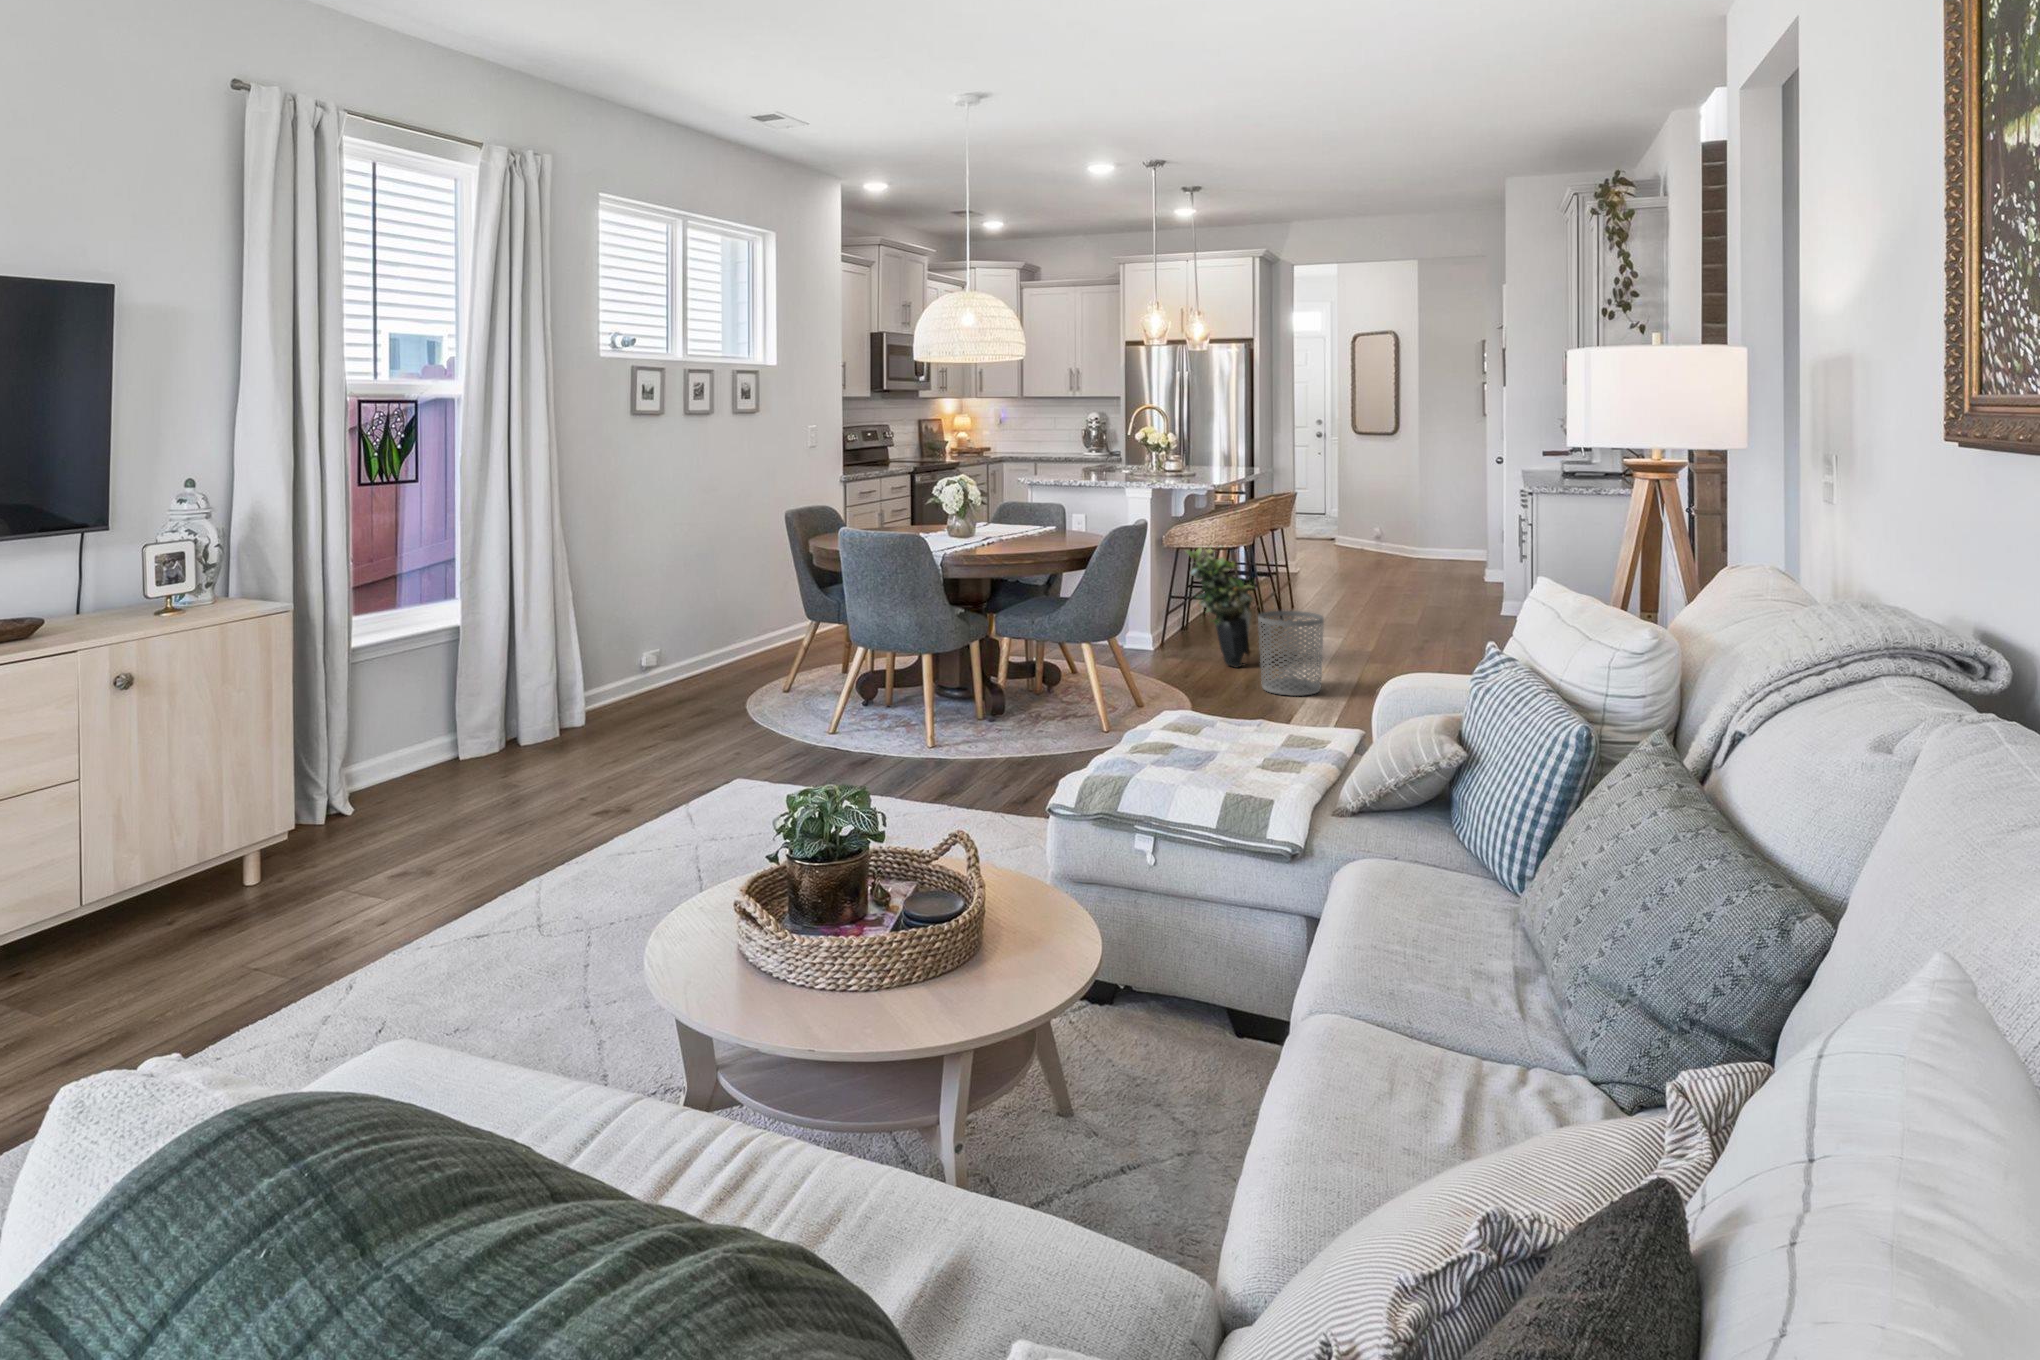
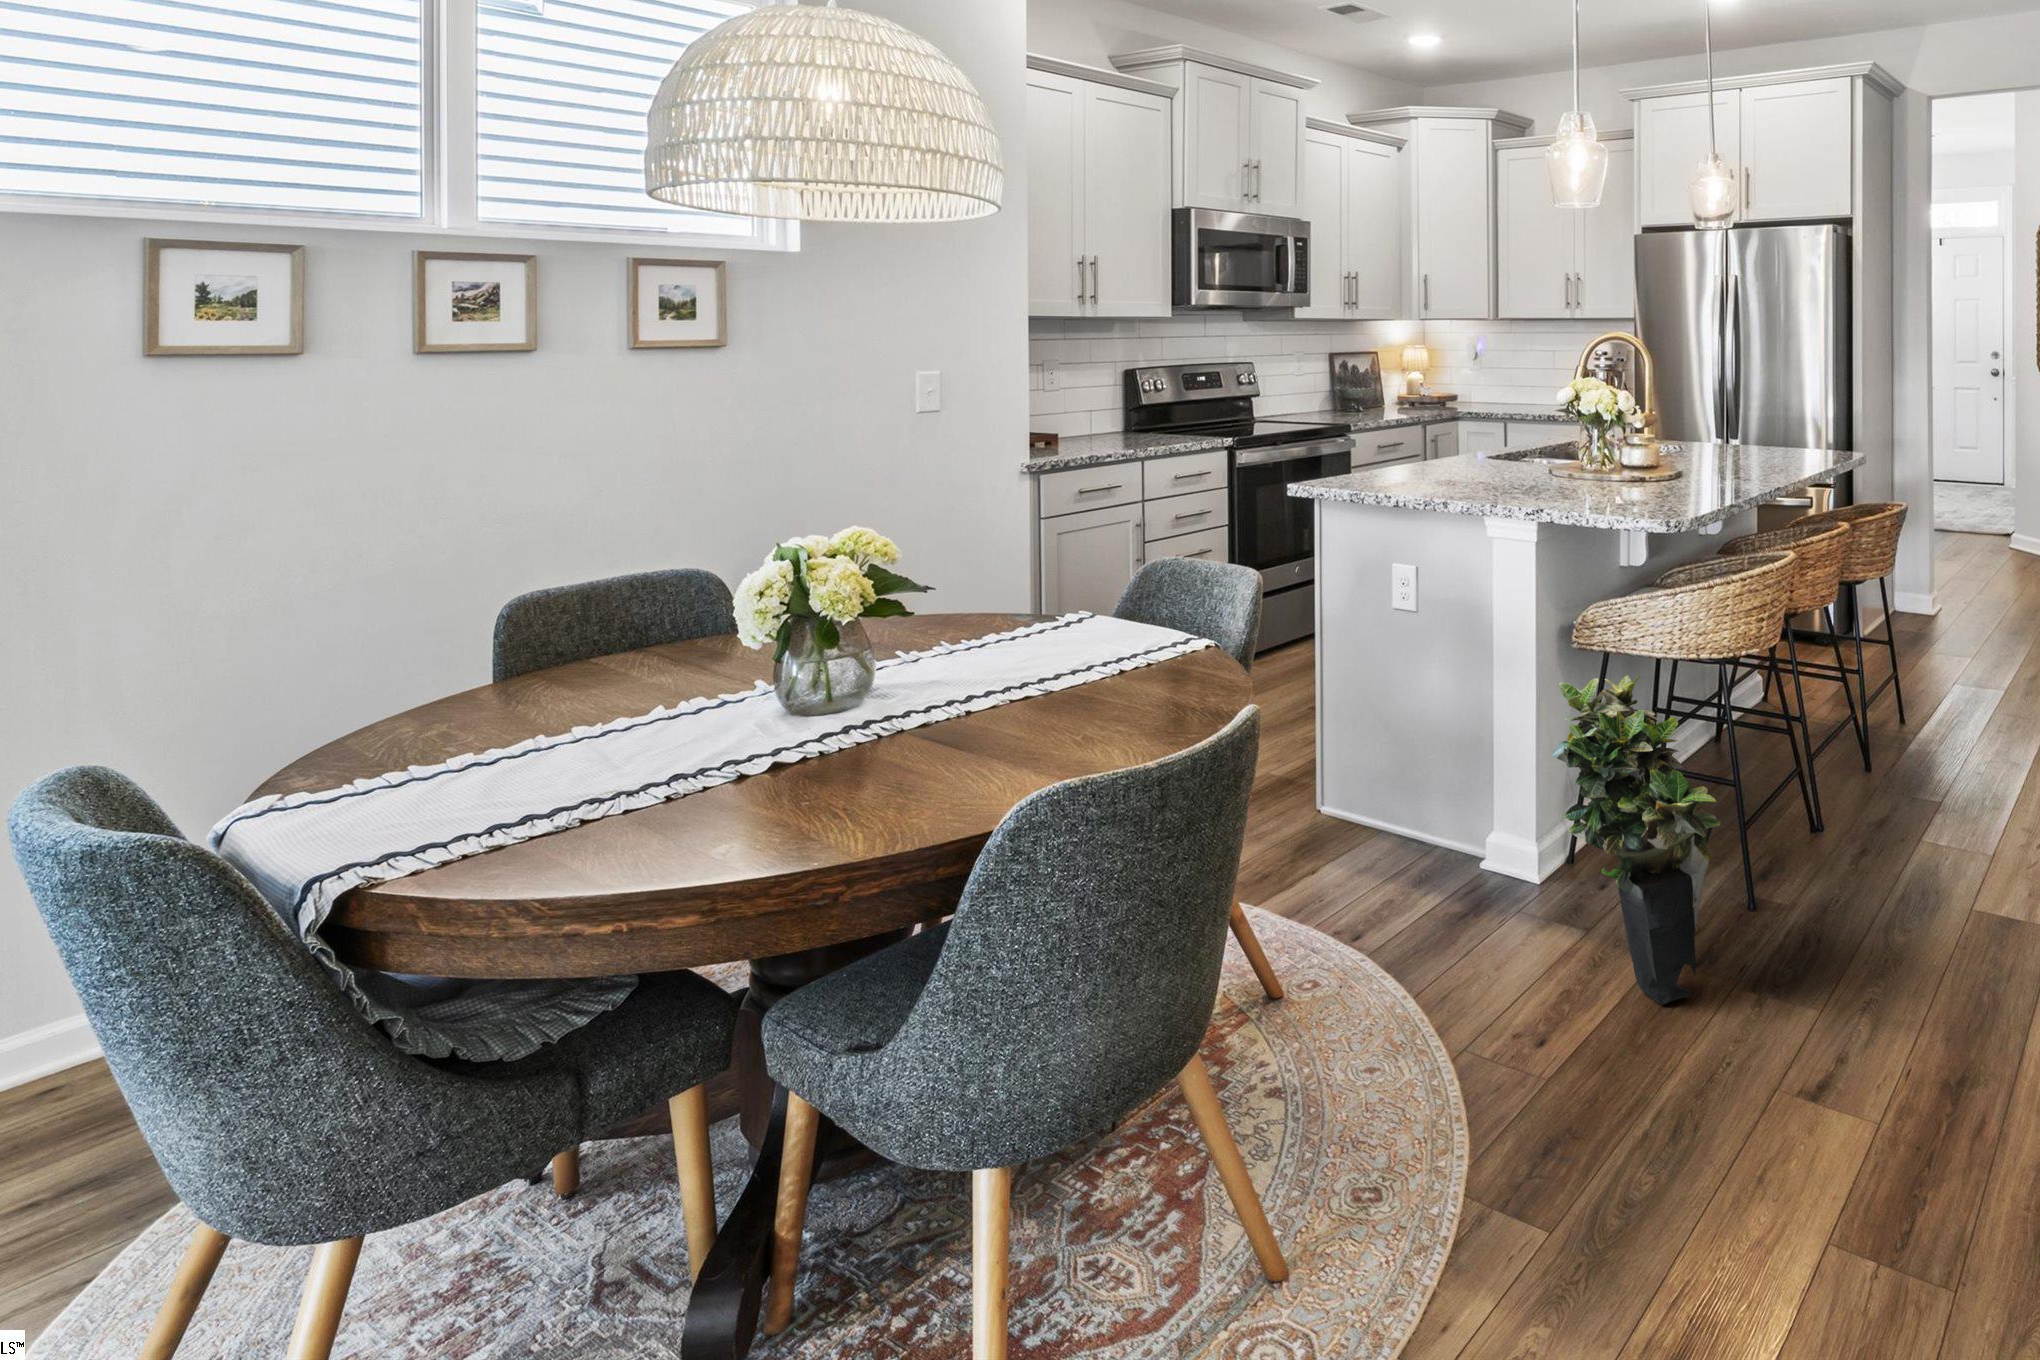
waste bin: present [1258,611,1324,696] -> none [1656,926,1851,1249]

